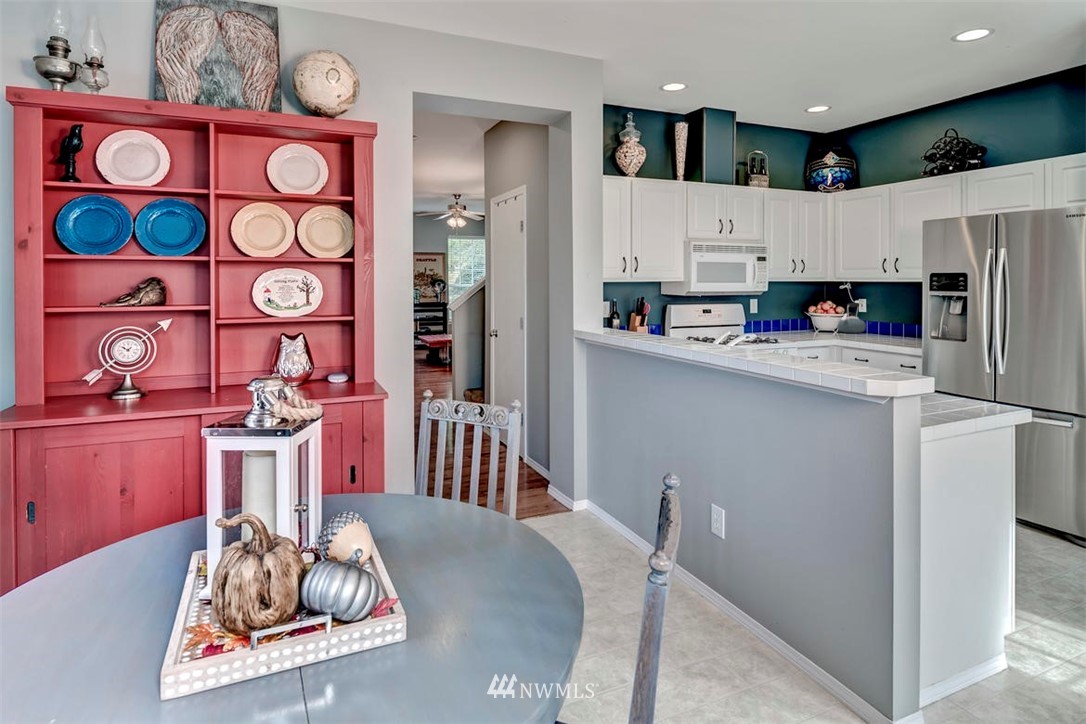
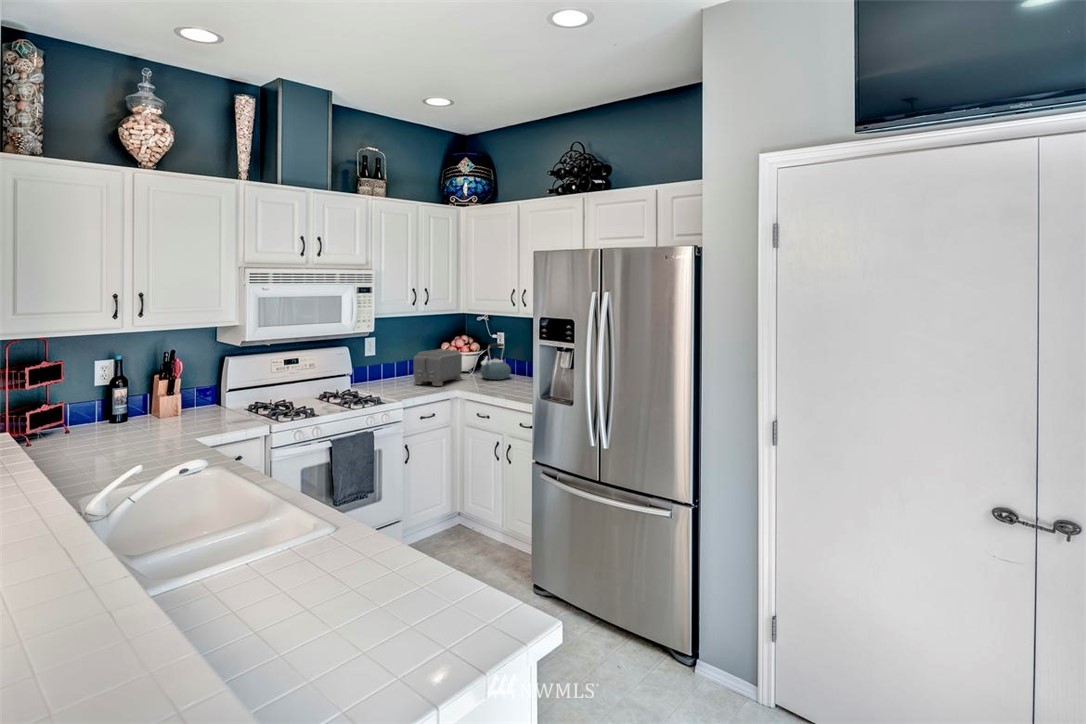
toaster: none [786,308,823,335] -> present [414,349,462,386]

